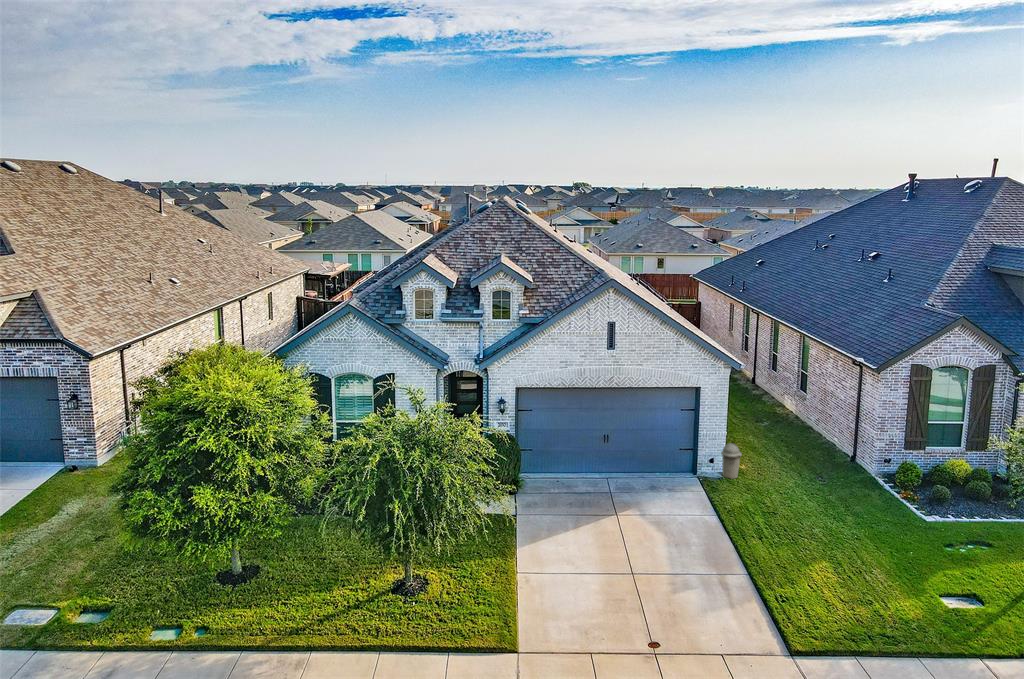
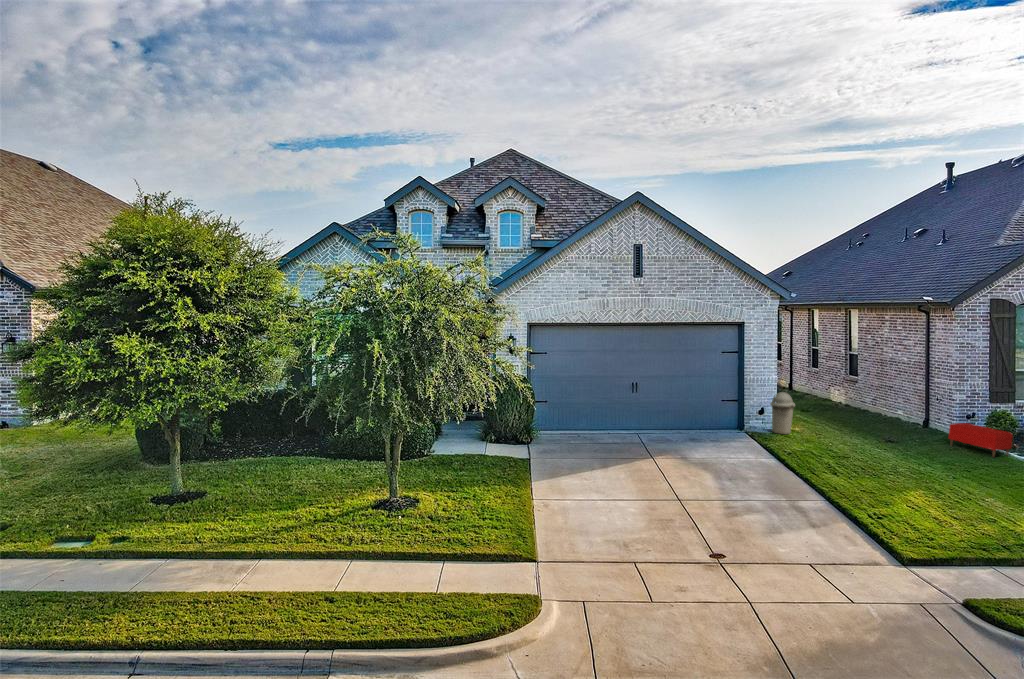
bench: none [867,470,917,506] -> present [949,423,1013,457]

